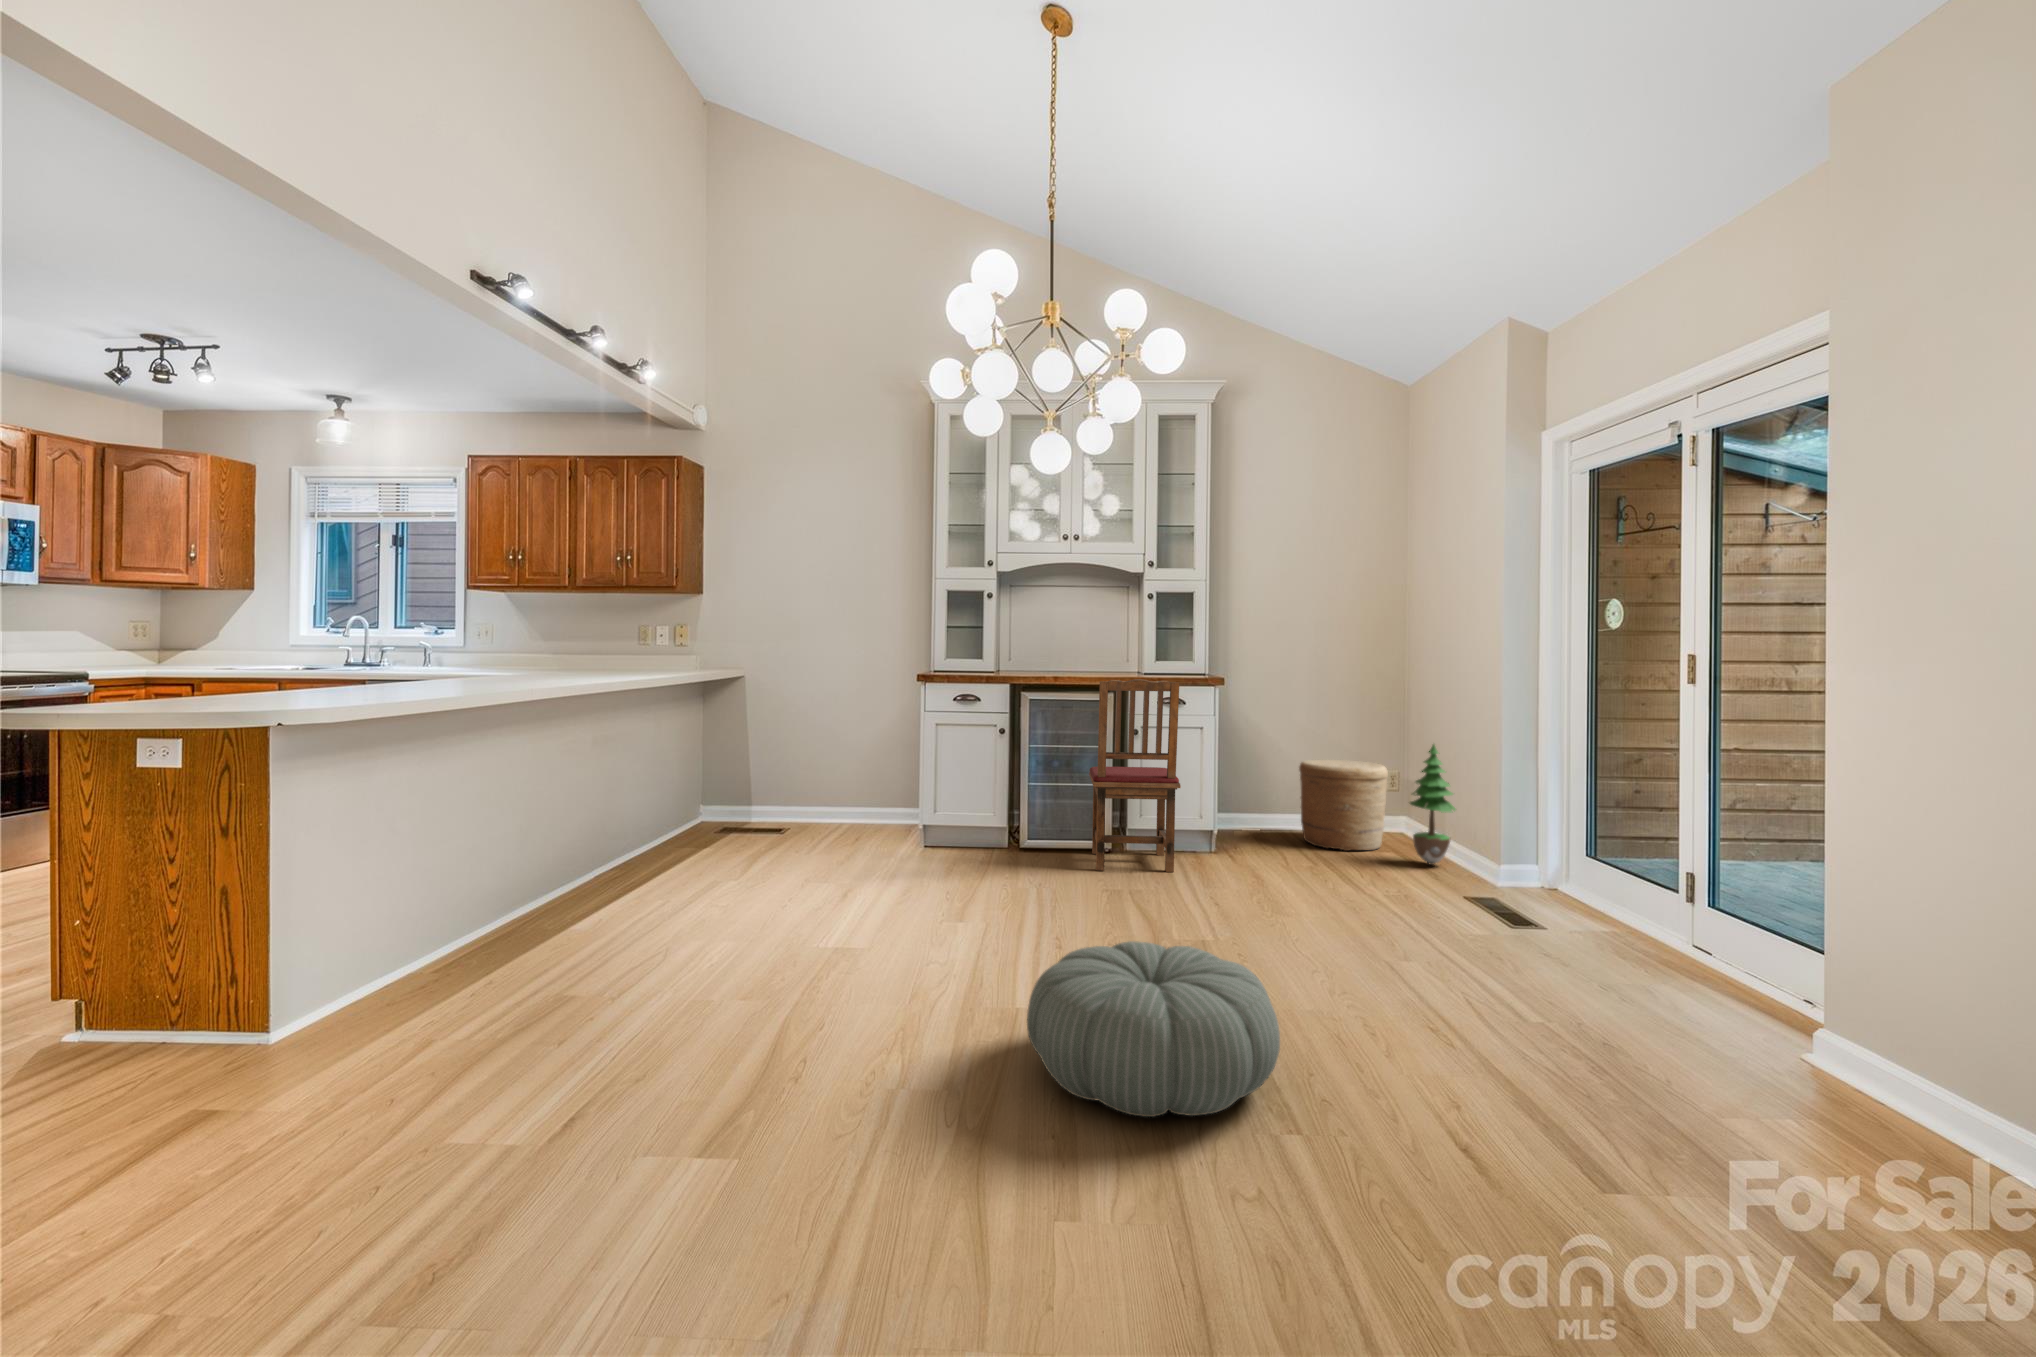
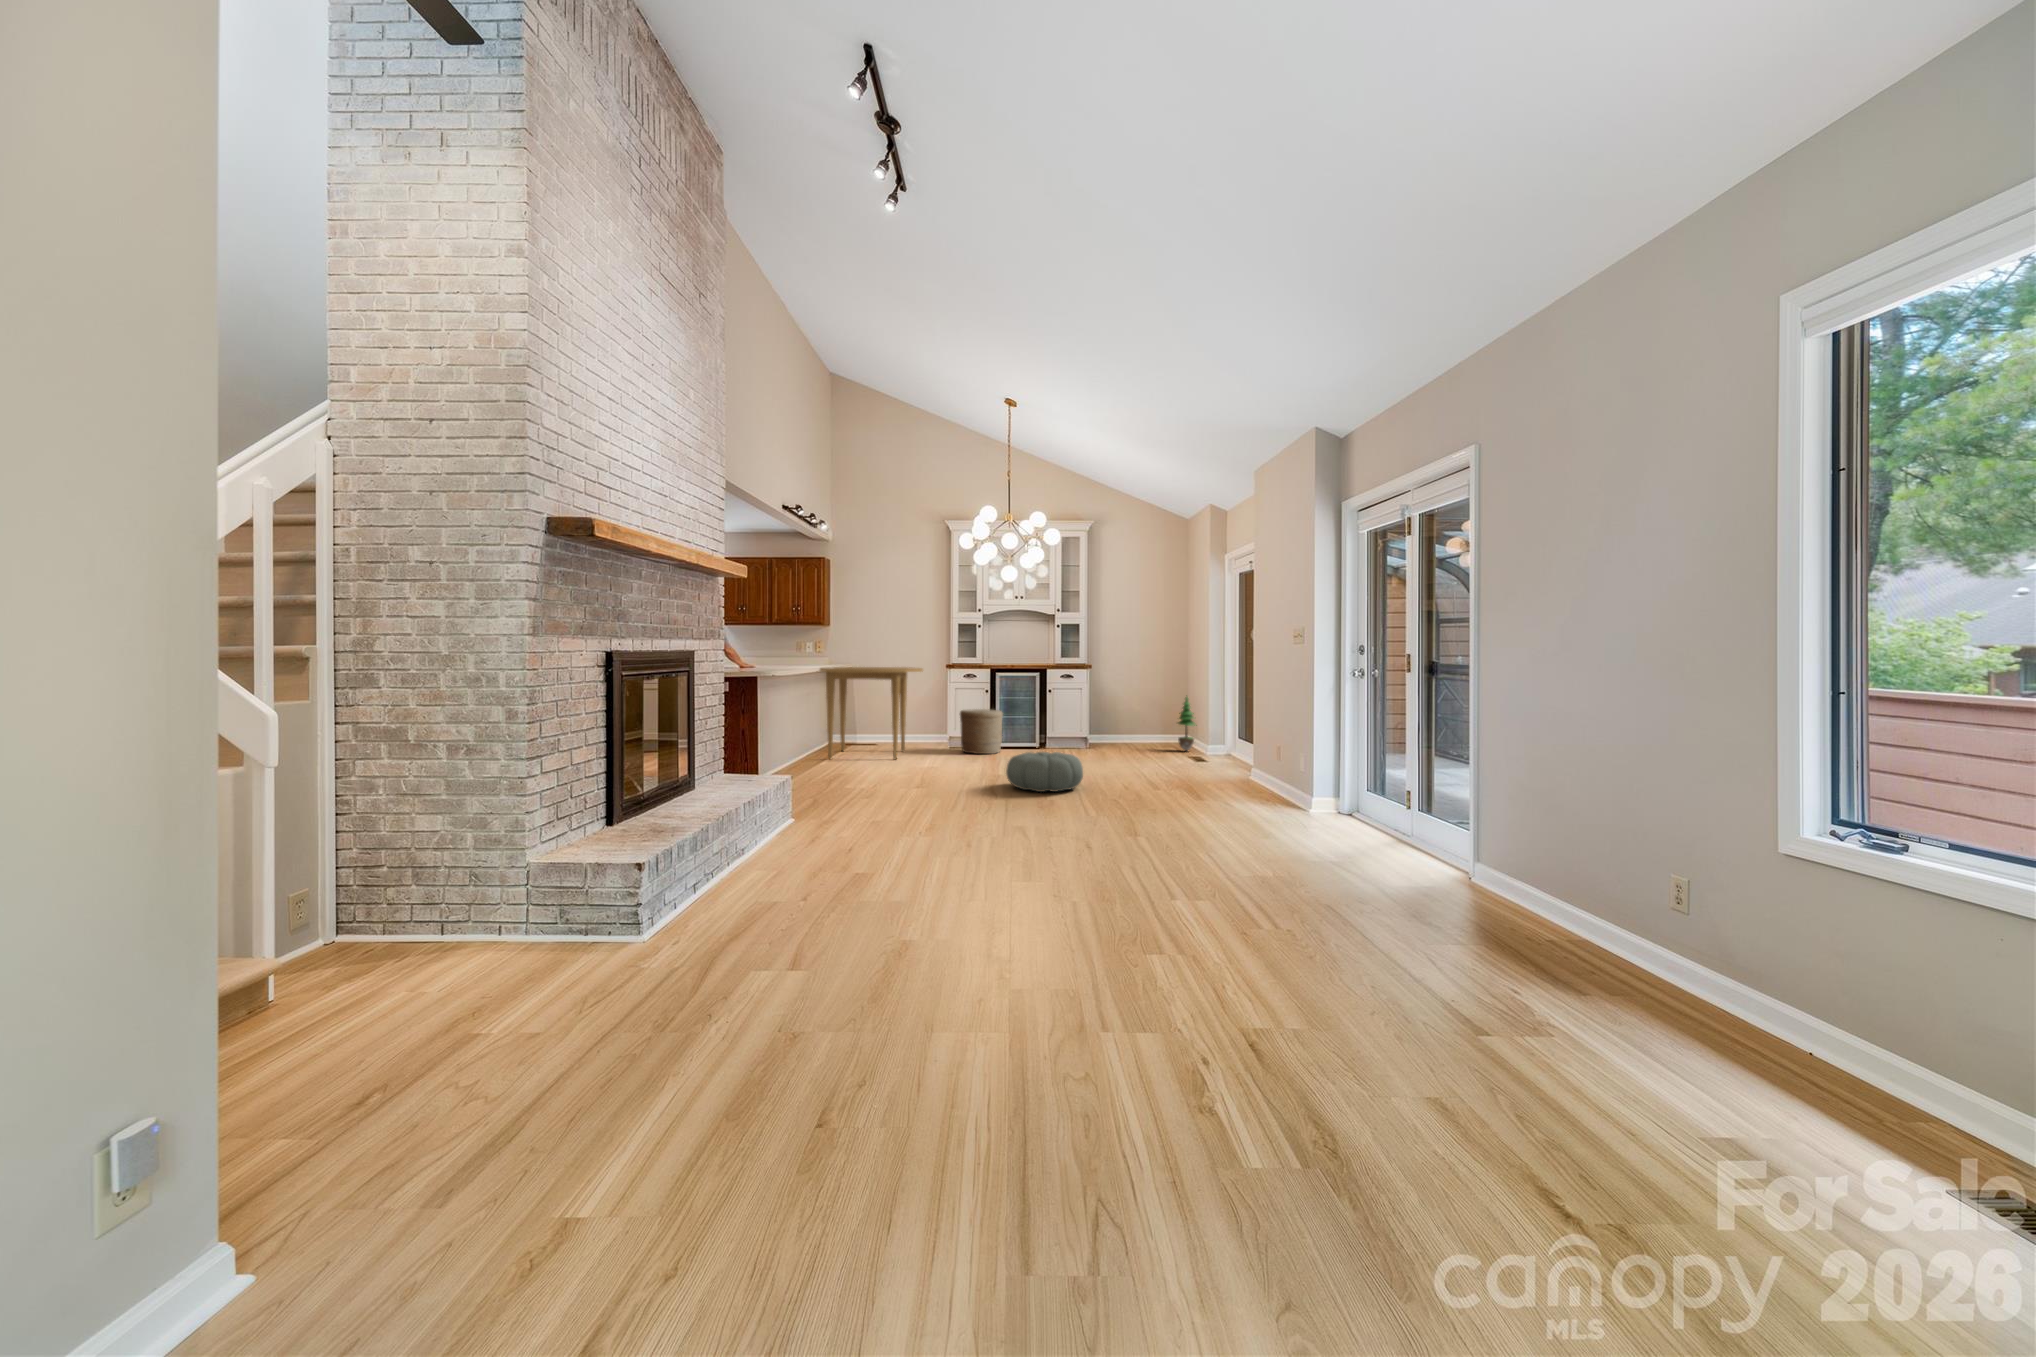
dining table: none [605,677,860,892] -> present [820,667,923,760]
dining chair: present [1089,679,1181,872] -> none [1029,666,1070,754]
woven basket: present [1299,760,1388,851] -> present [960,709,1003,754]

